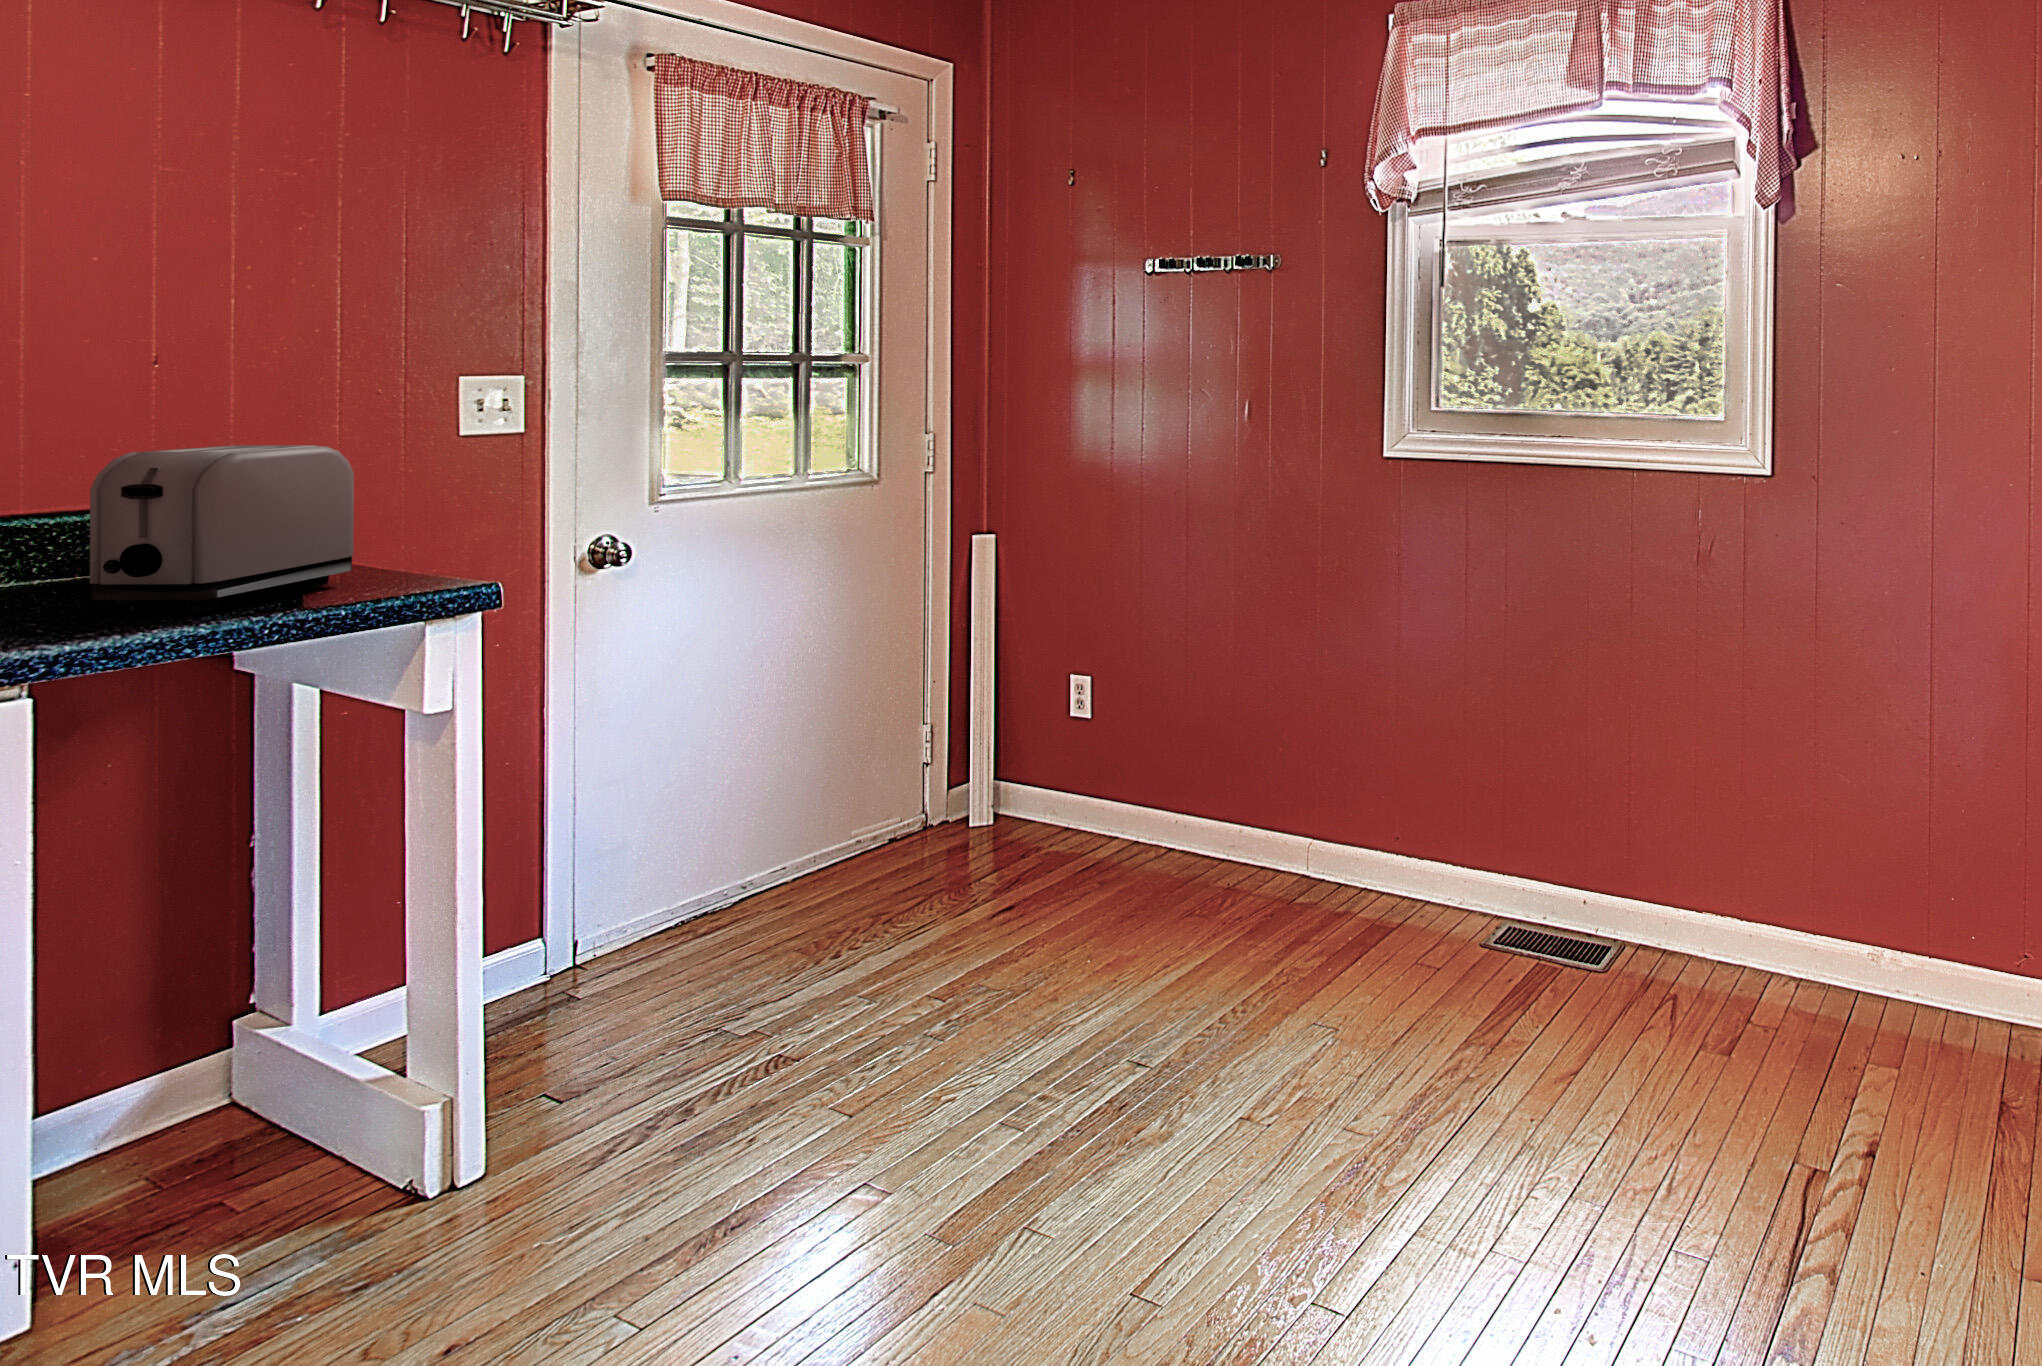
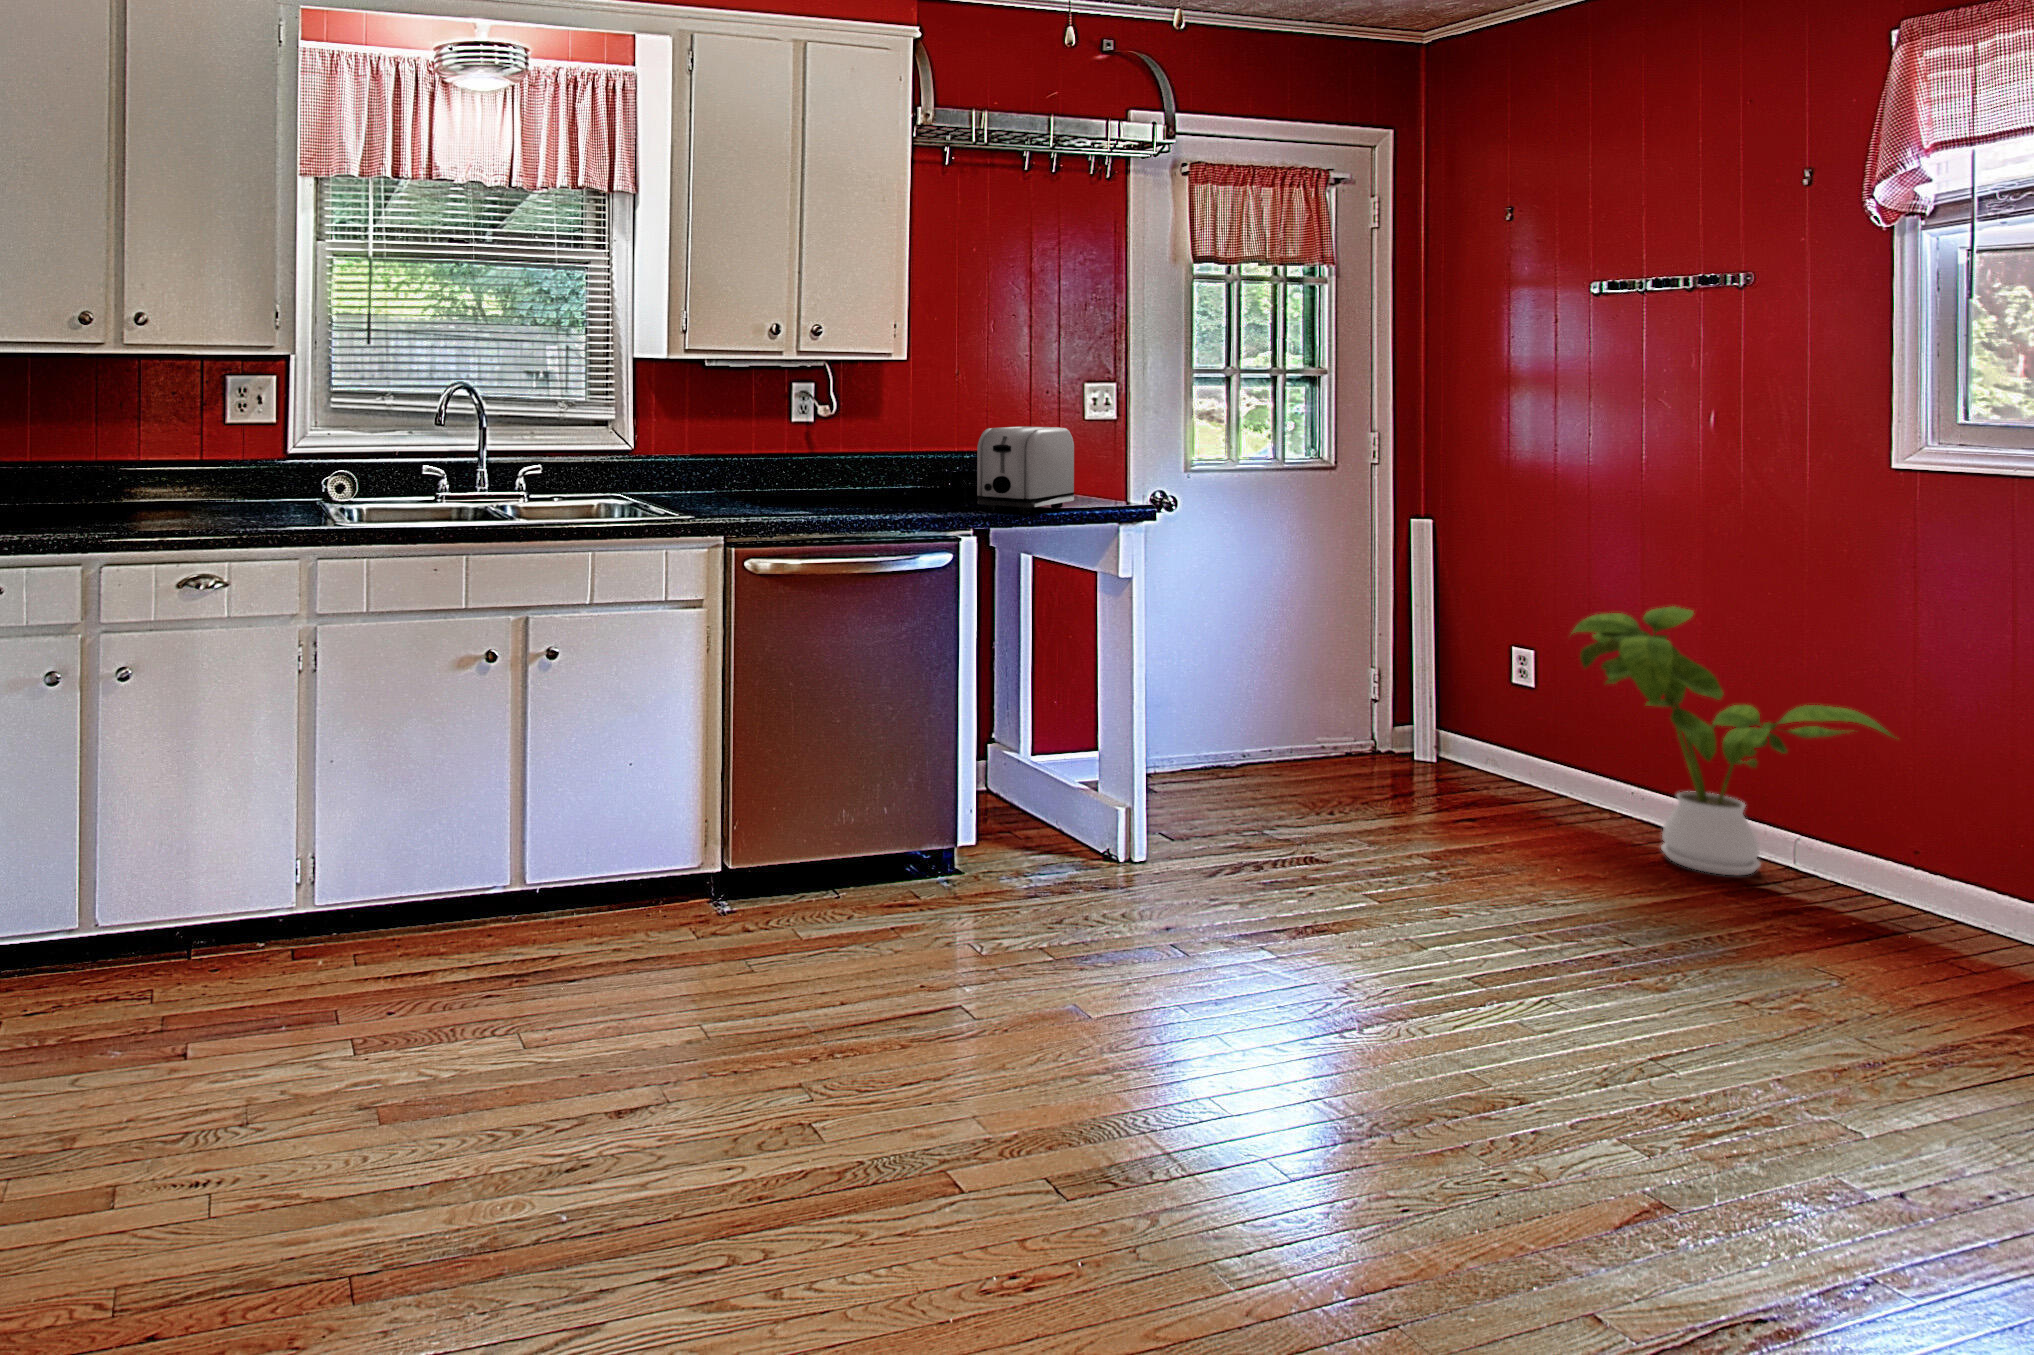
house plant: none [1106,624,1390,916] -> present [1573,606,1893,875]

